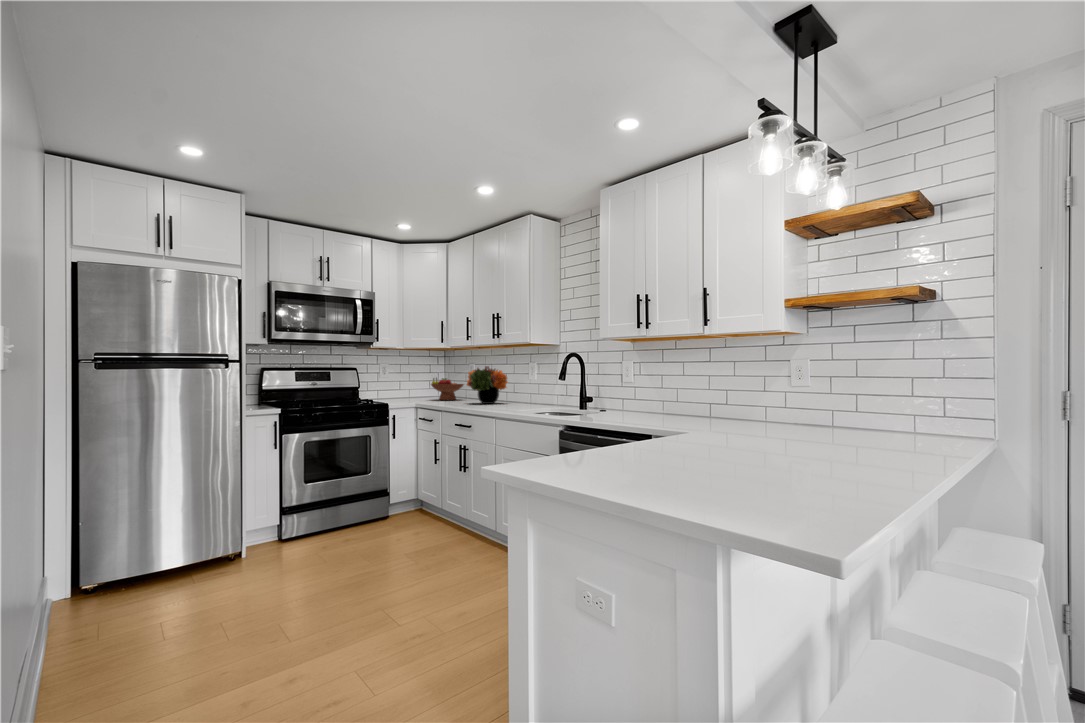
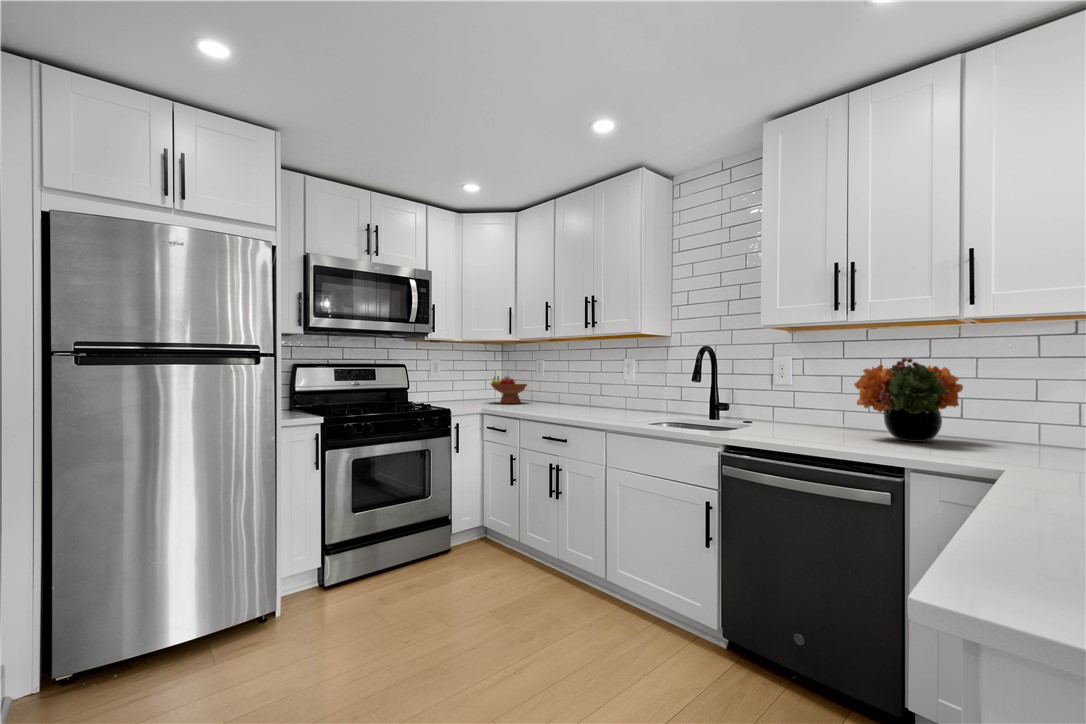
flower arrangement: present [467,366,508,404] -> present [854,358,963,442]

